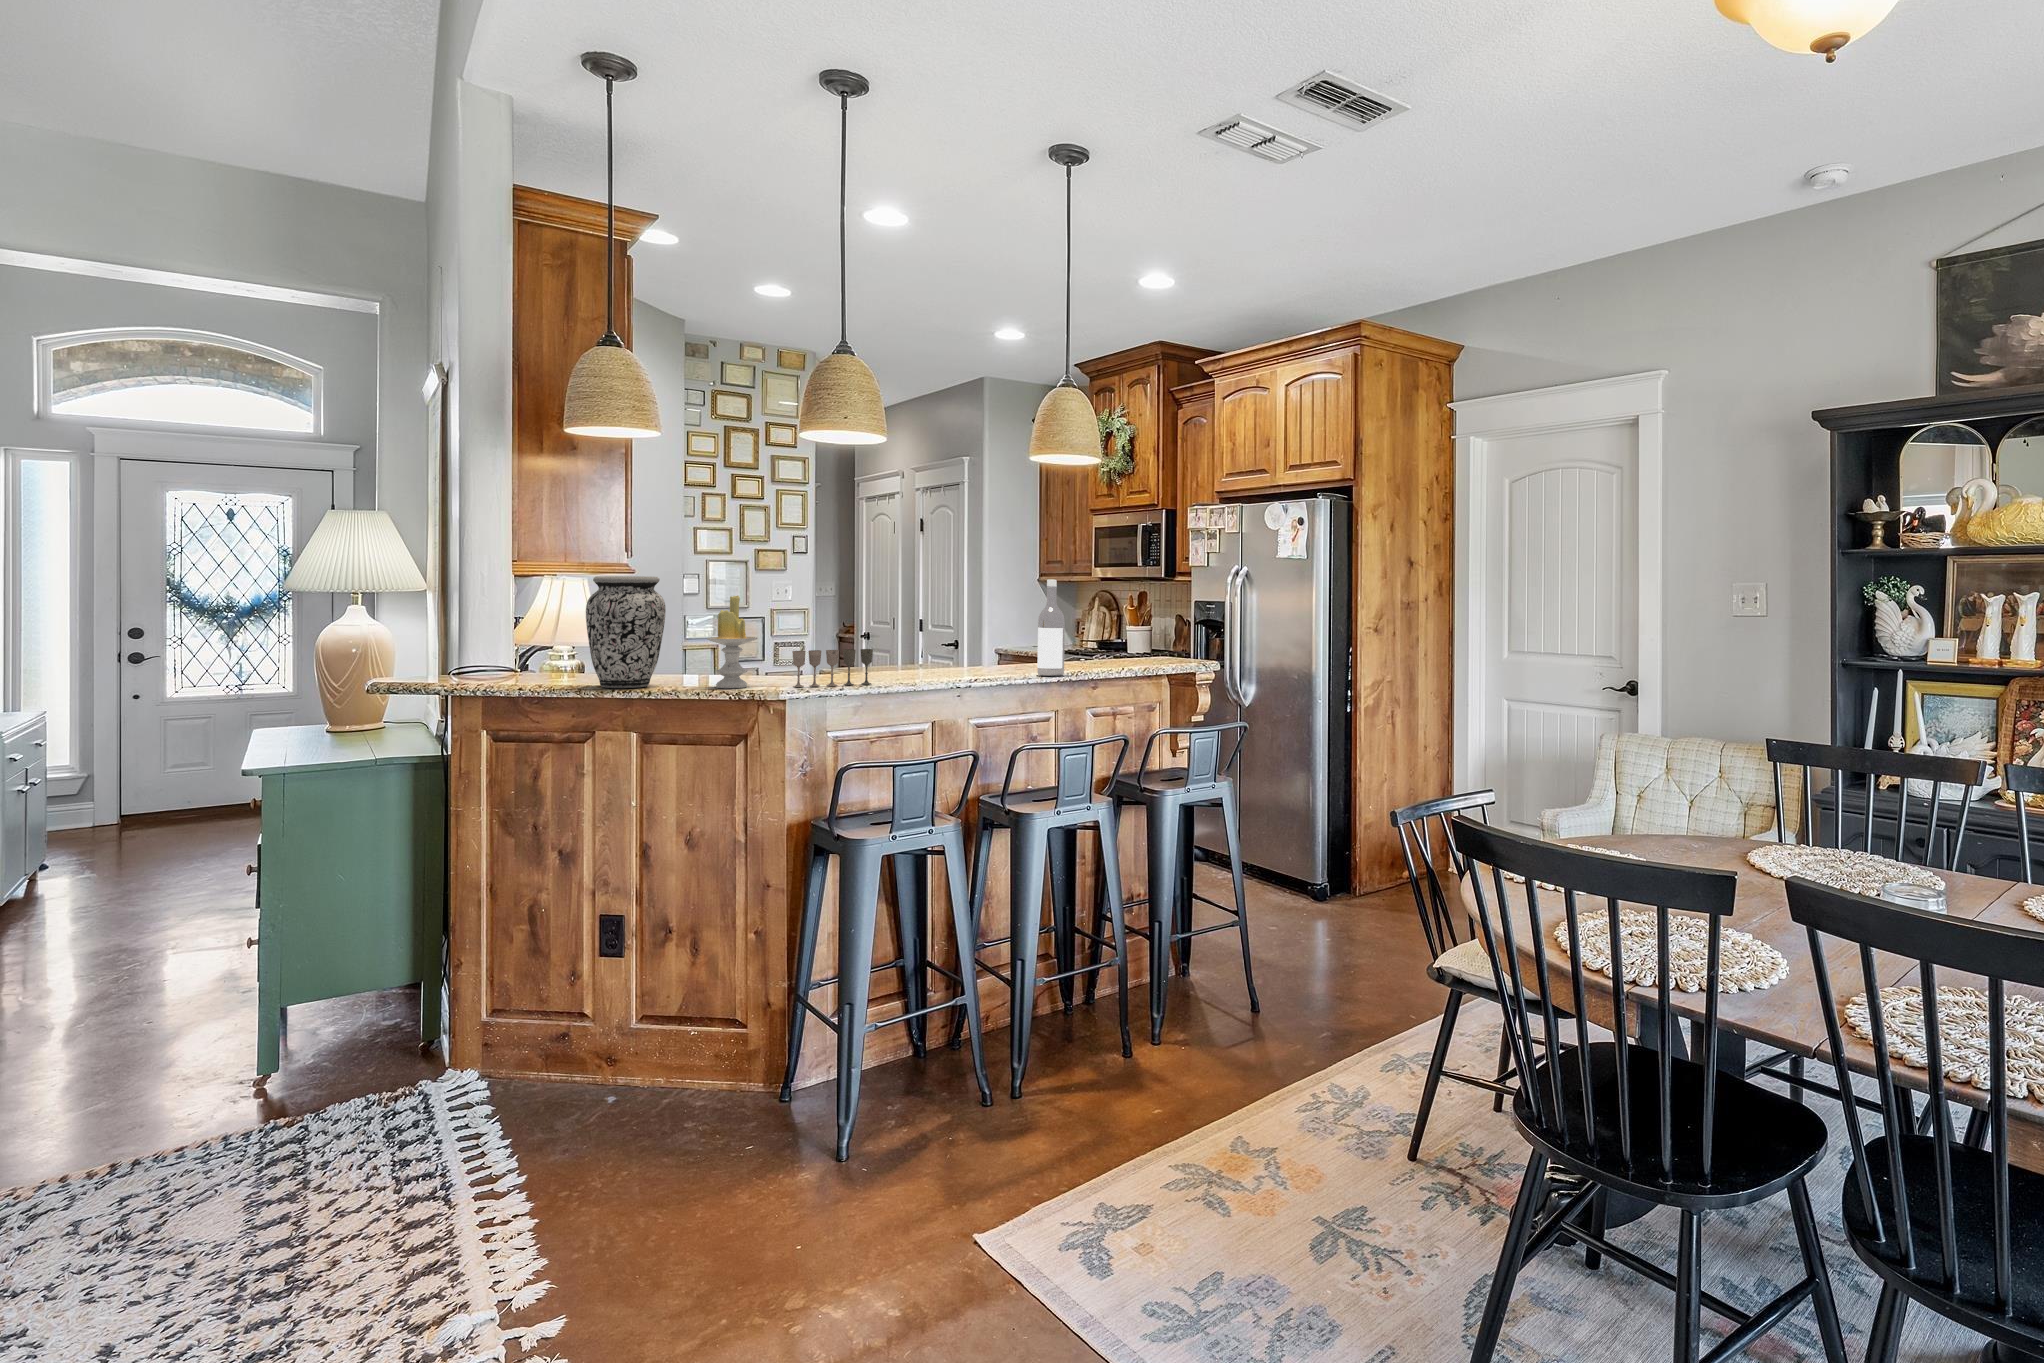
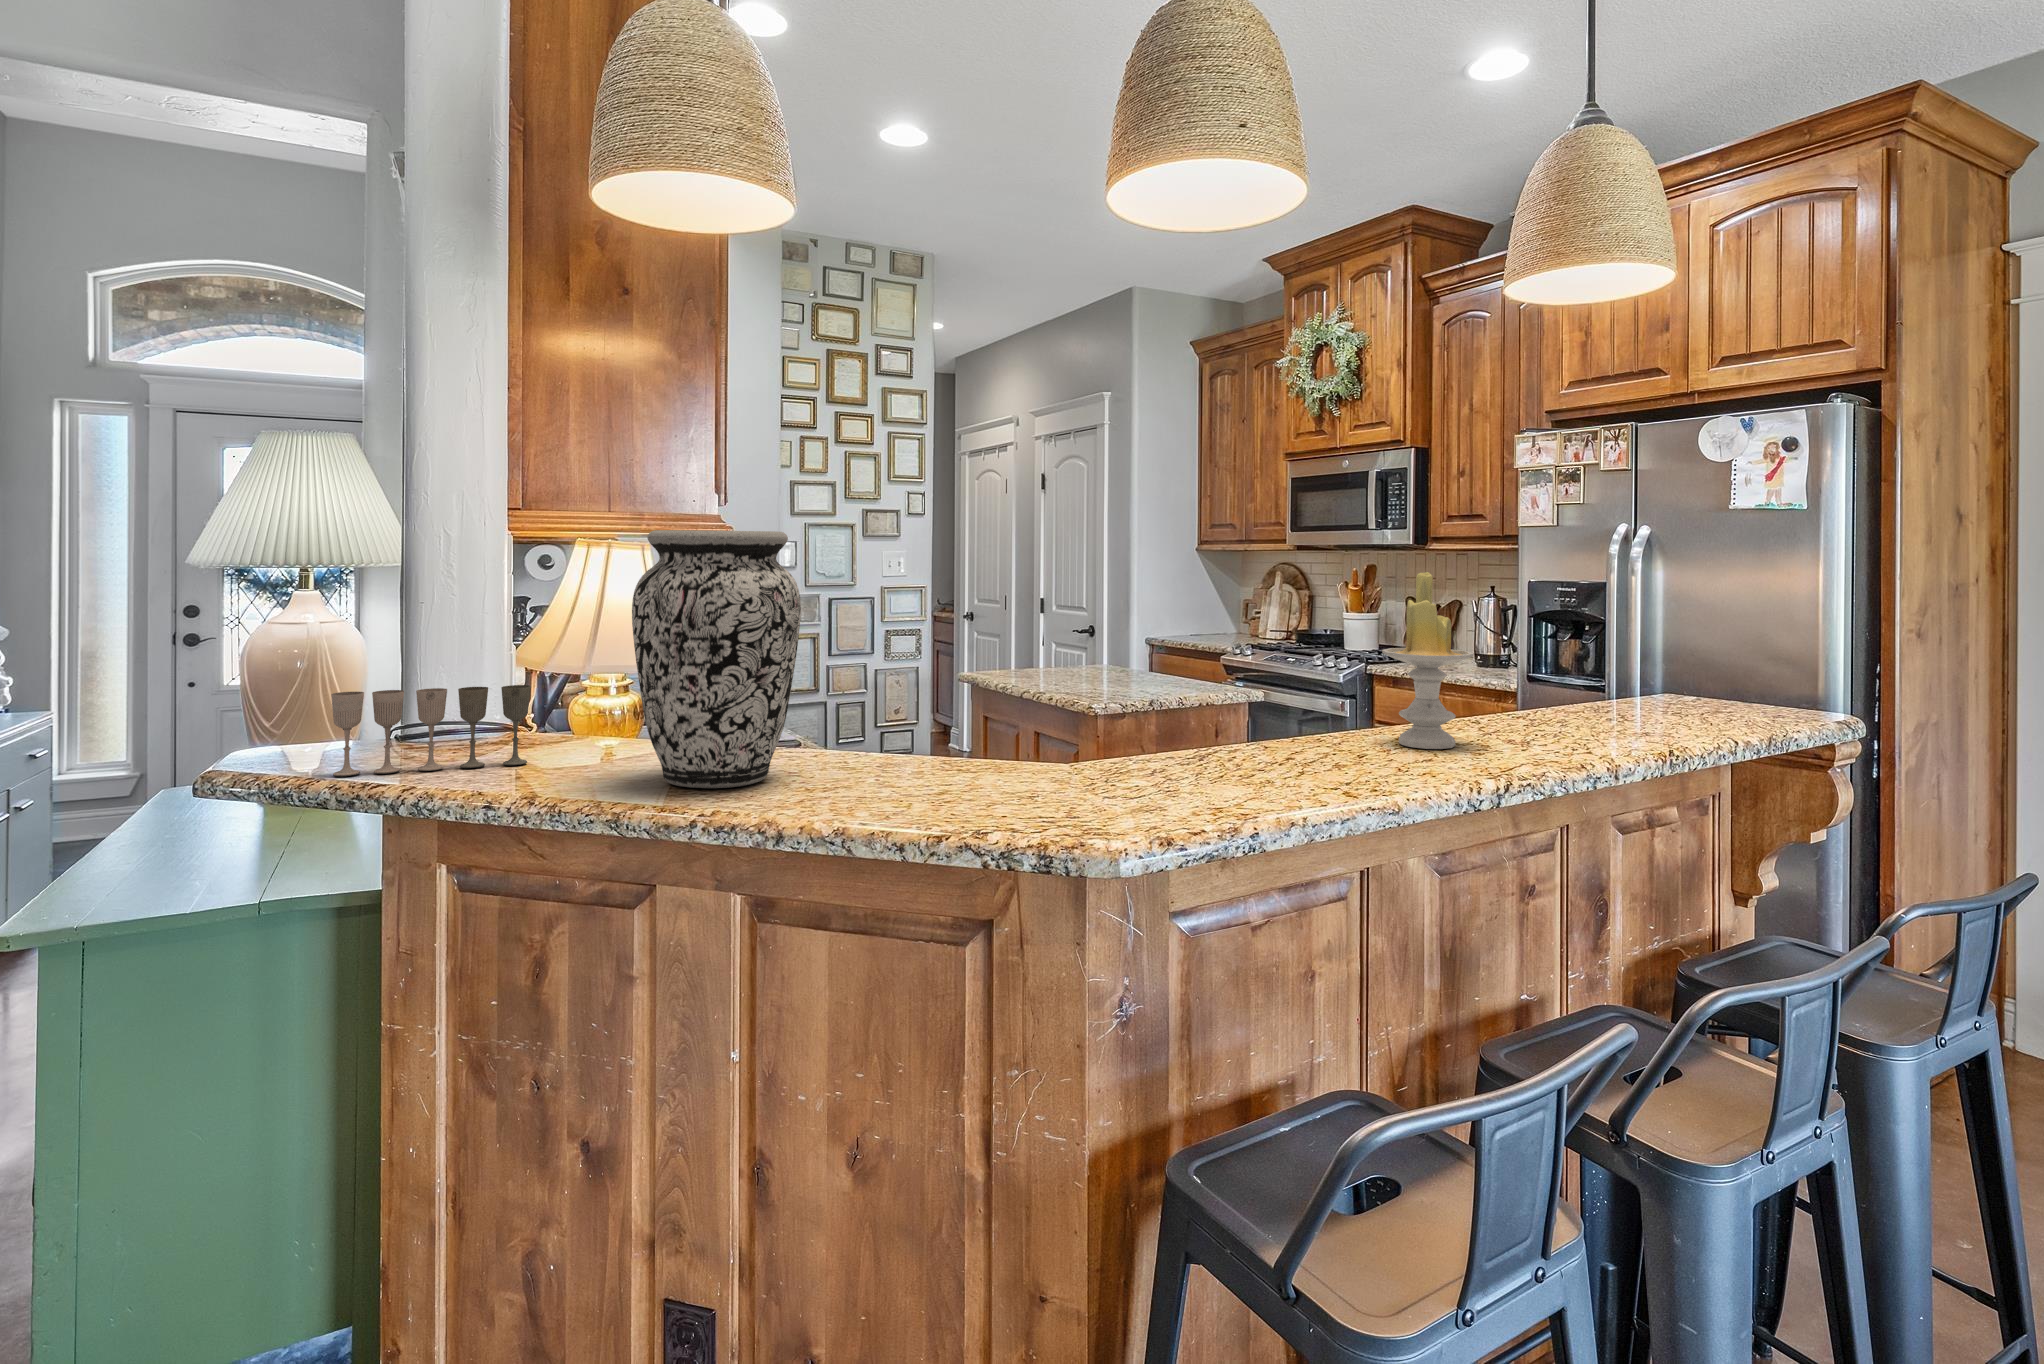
wine bottle: present [1037,580,1065,676] -> none [1524,540,1584,744]
candle: present [707,596,757,688] -> present [1382,572,1474,749]
wine glass: present [792,649,873,687] -> present [331,685,531,776]

